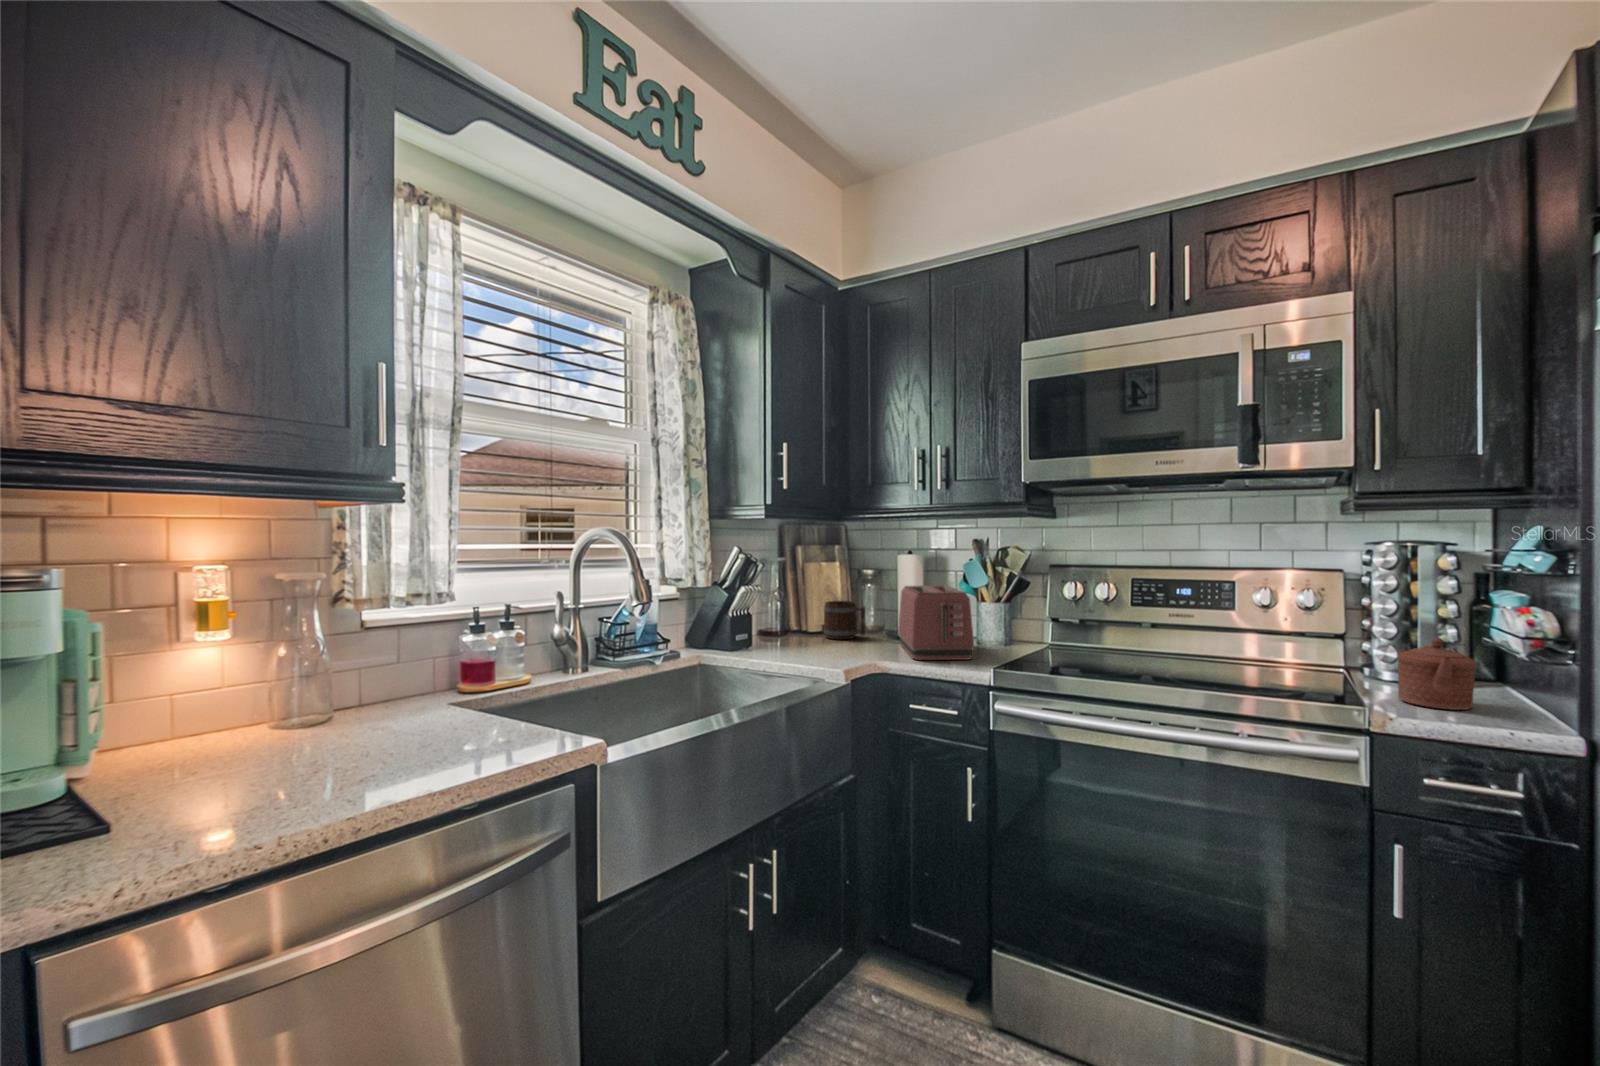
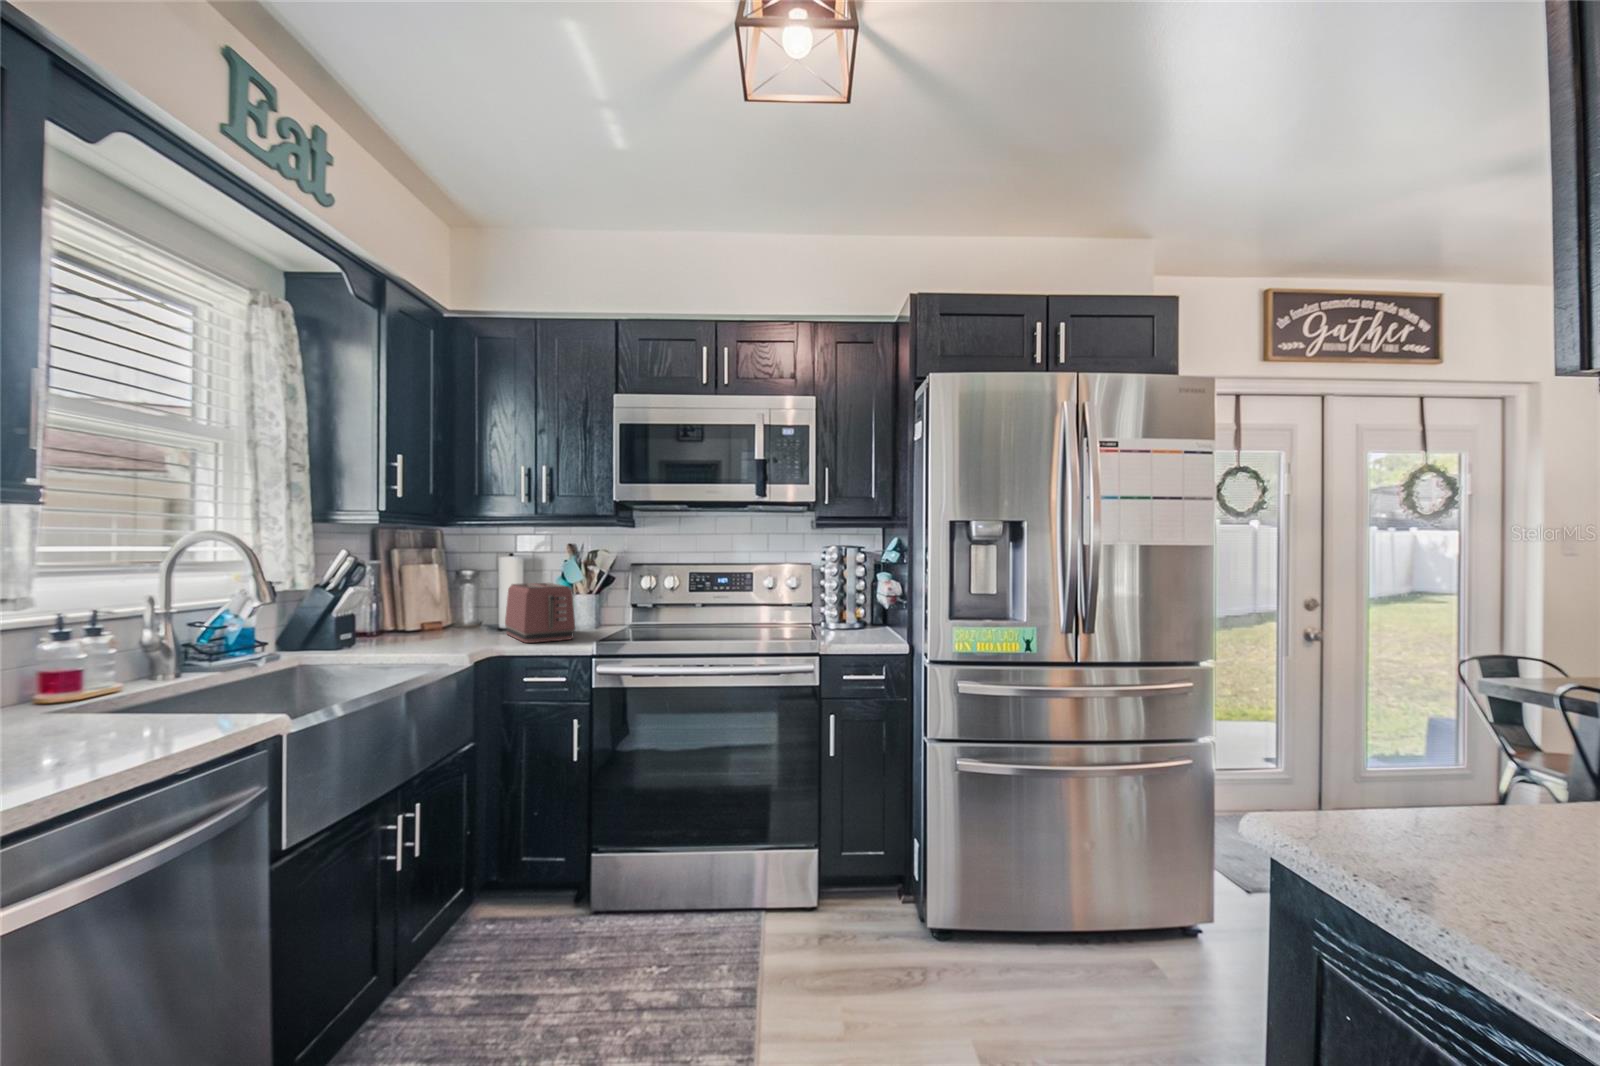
mug: present [824,601,865,639] -> none [429,600,472,635]
teapot: present [1398,638,1476,710] -> none [837,601,871,641]

